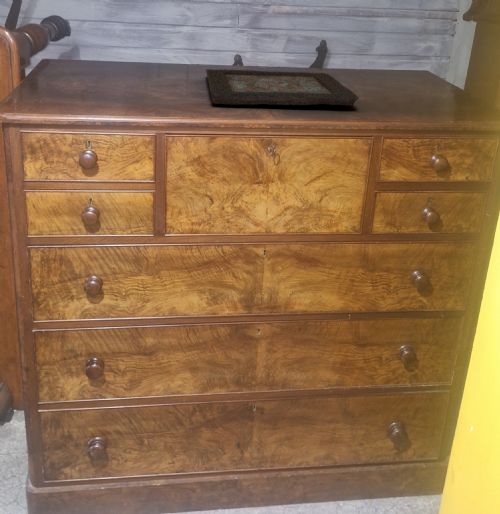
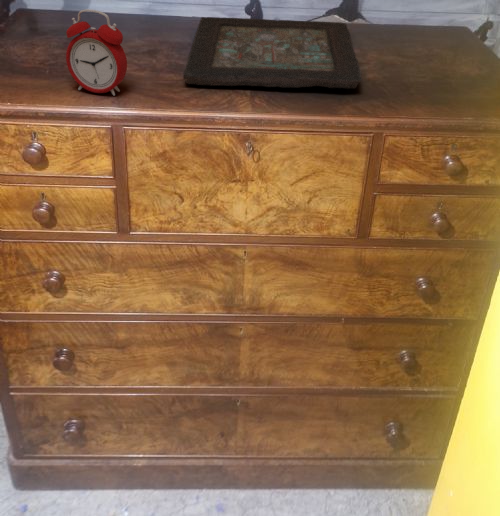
alarm clock: none [116,38,168,110] -> present [66,9,127,95]

